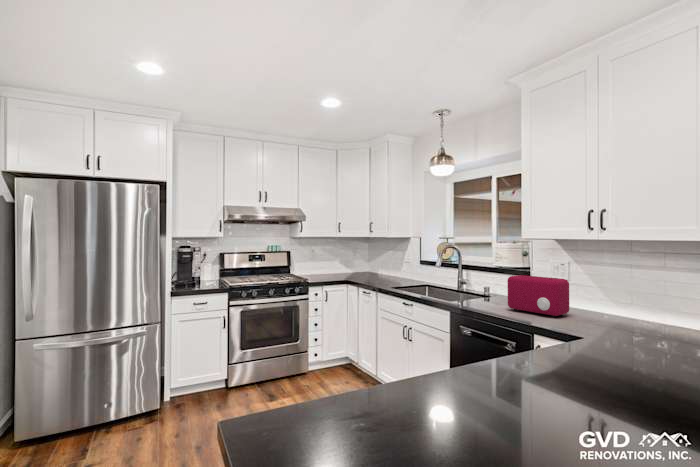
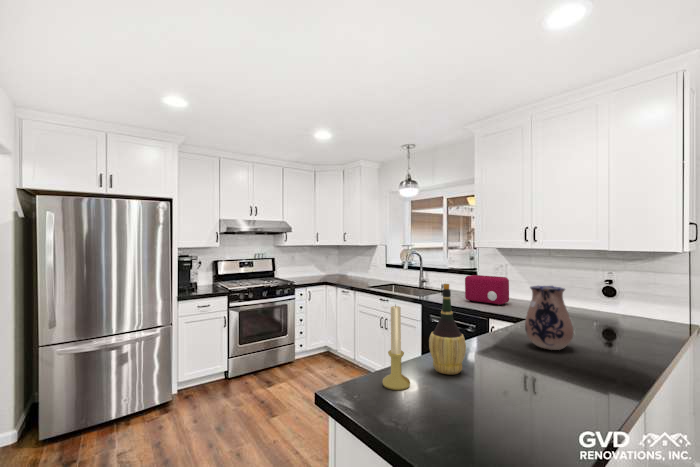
wine bottle: none [379,278,436,426] -> present [429,284,466,375]
ceramic pitcher: none [563,289,644,393] -> present [525,286,574,350]
candle holder: none [285,307,330,449] -> present [383,306,410,390]

